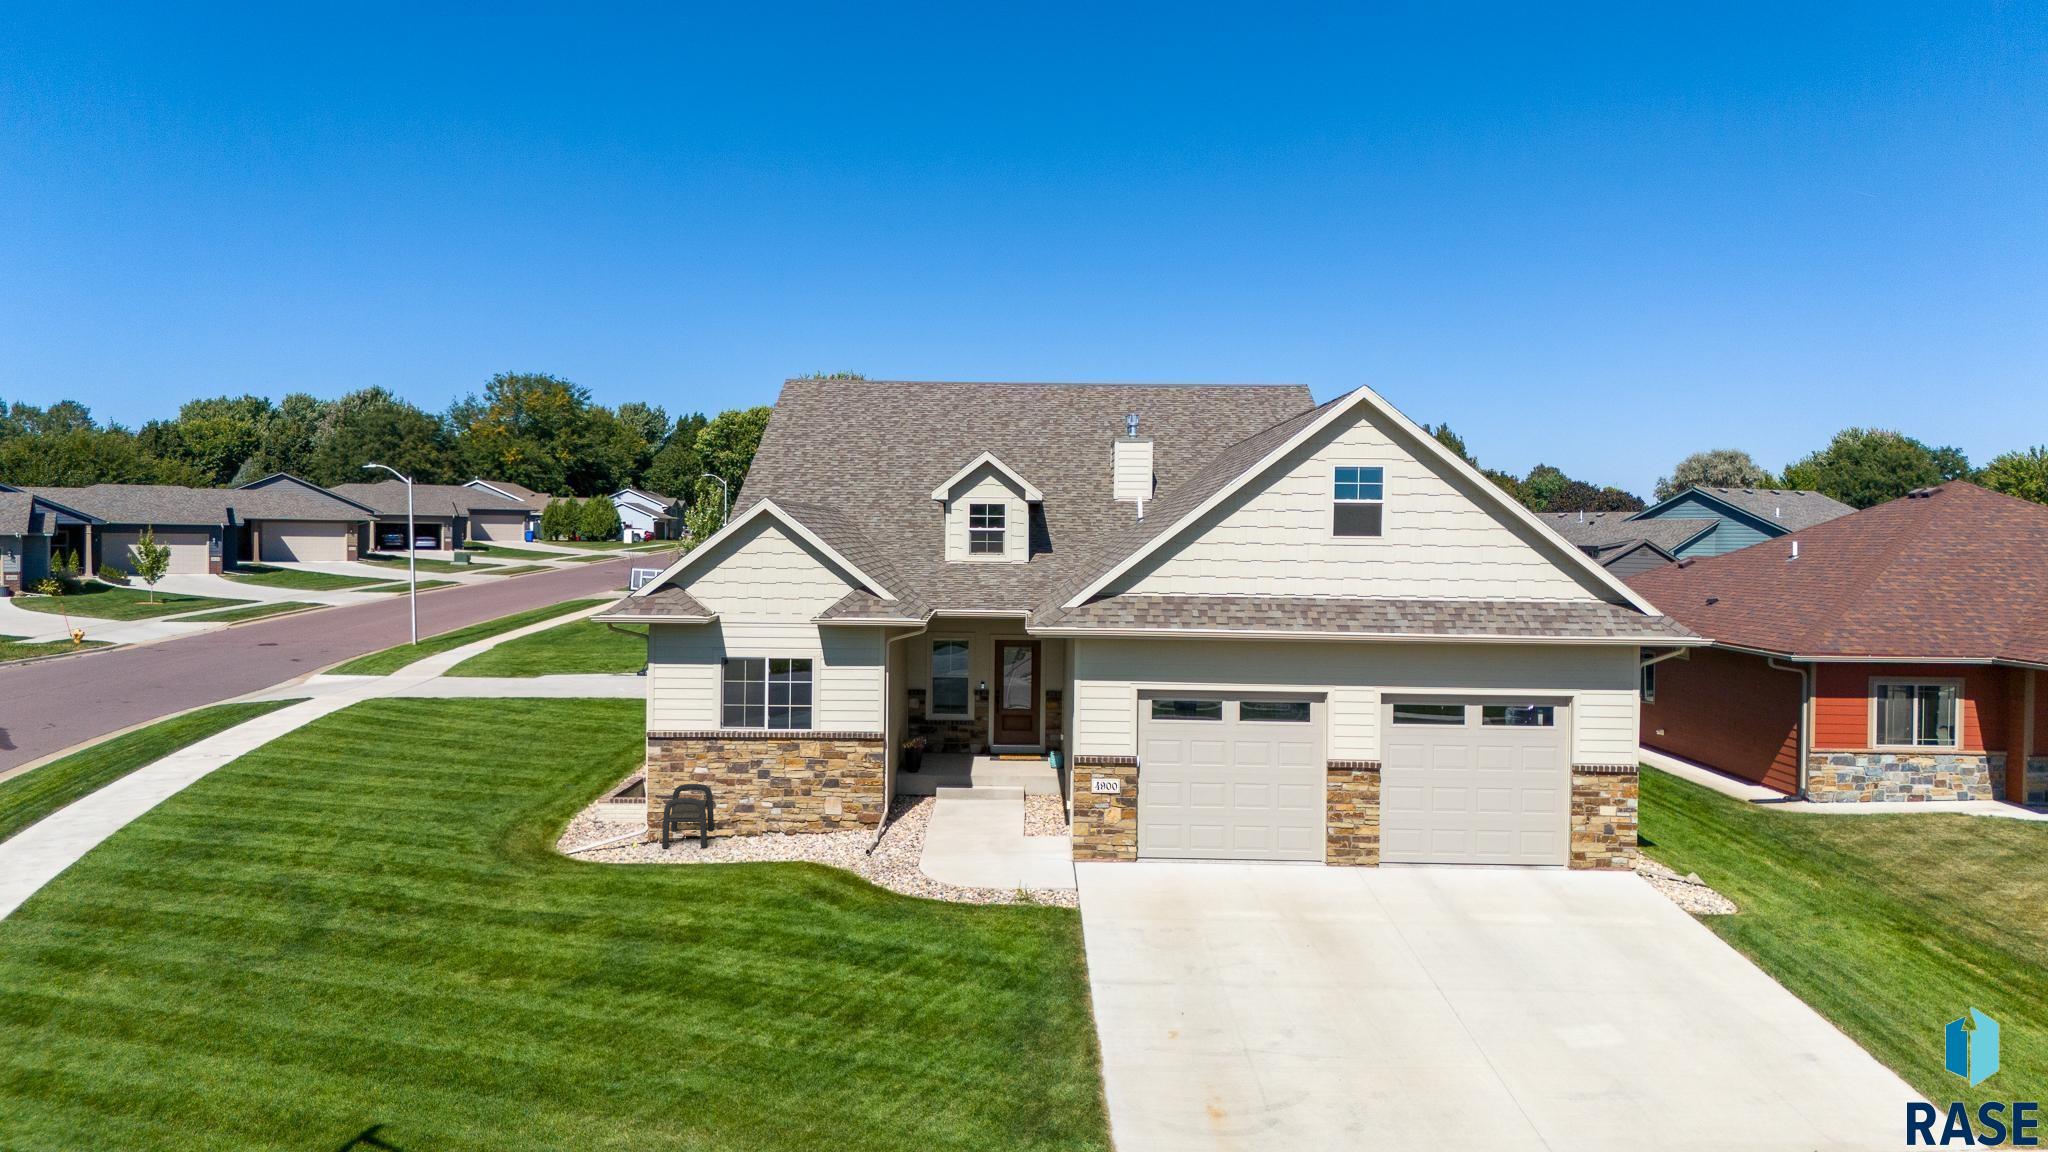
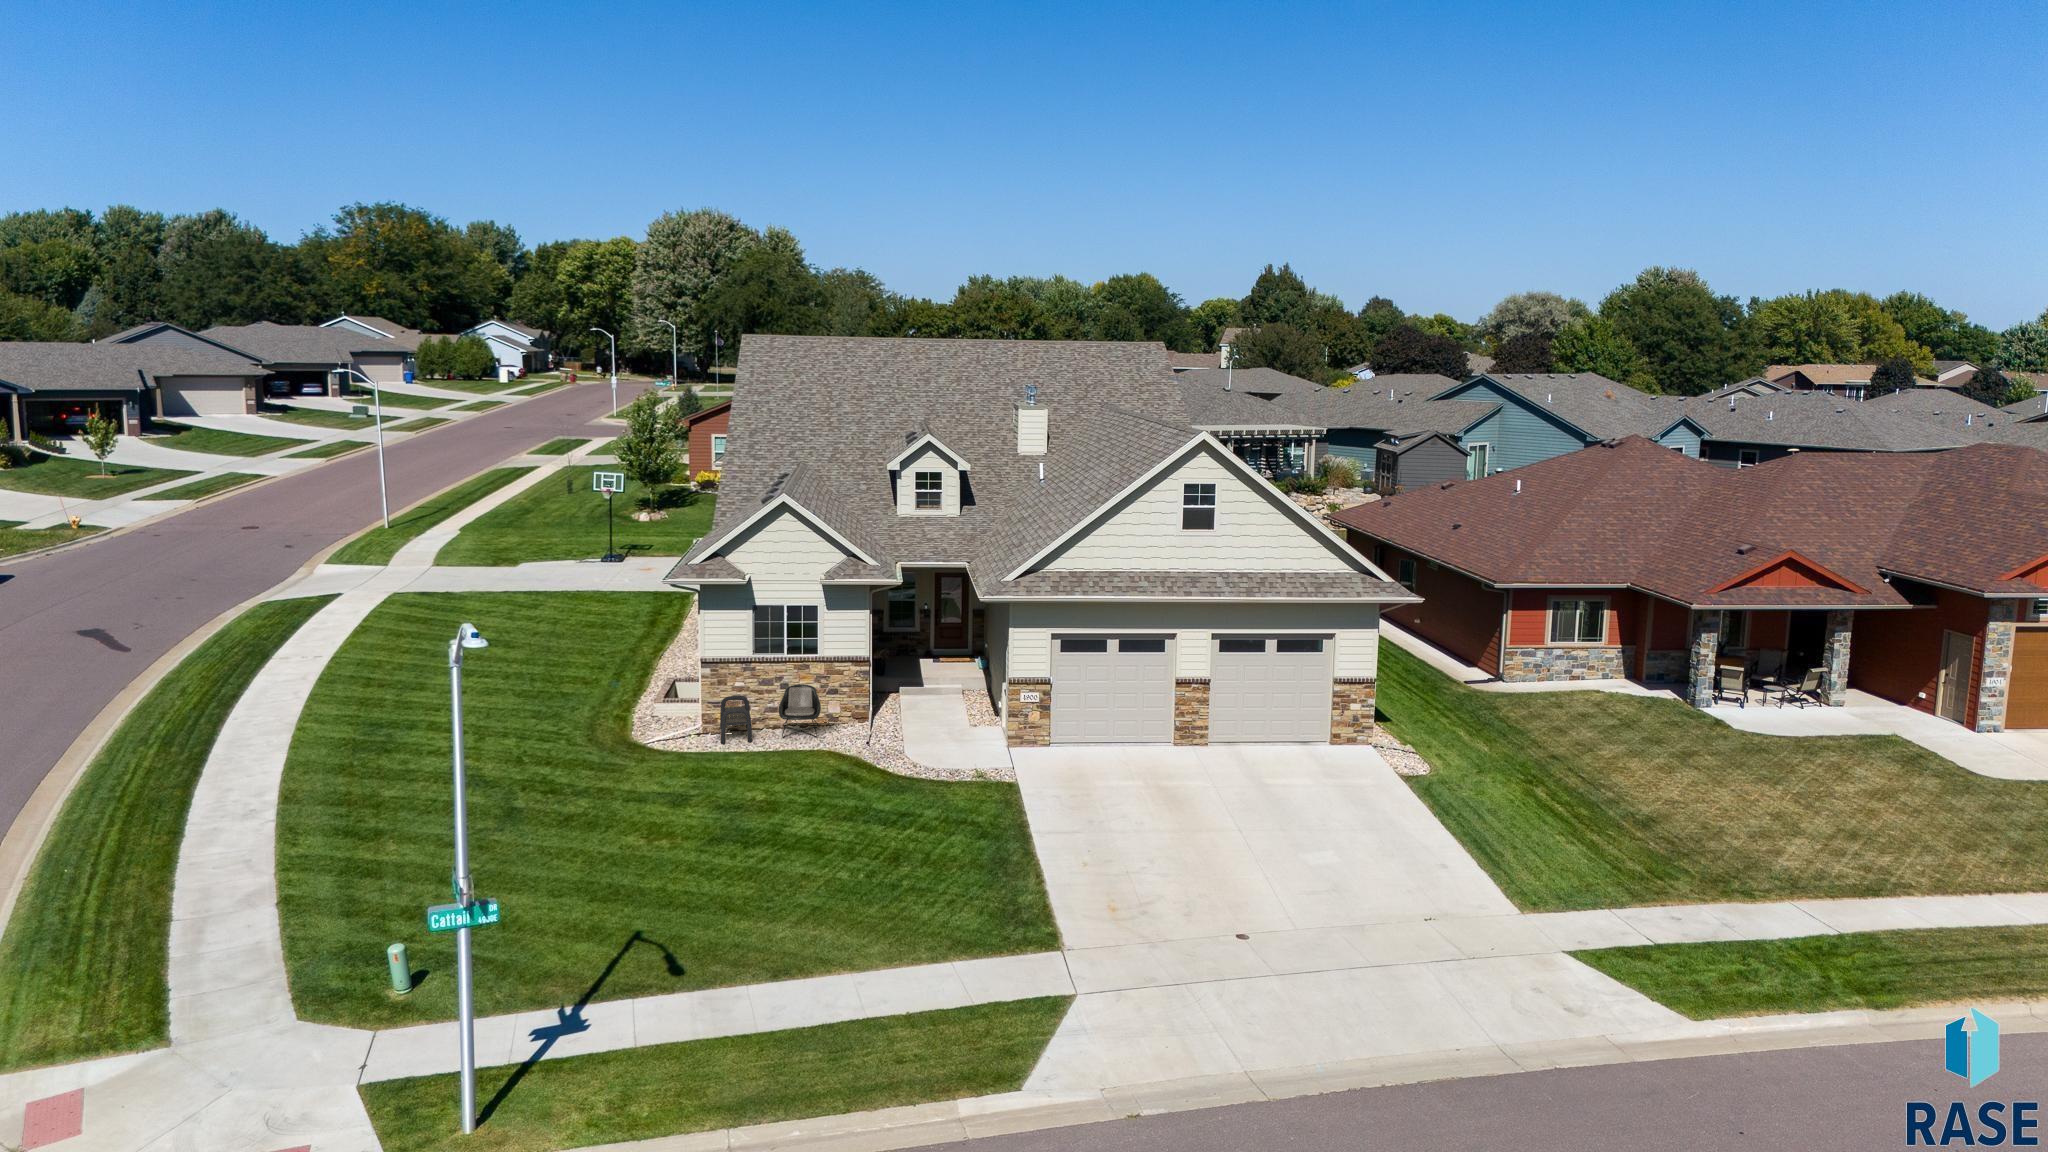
lounge chair: none [748,770,810,844] -> present [779,684,821,738]

